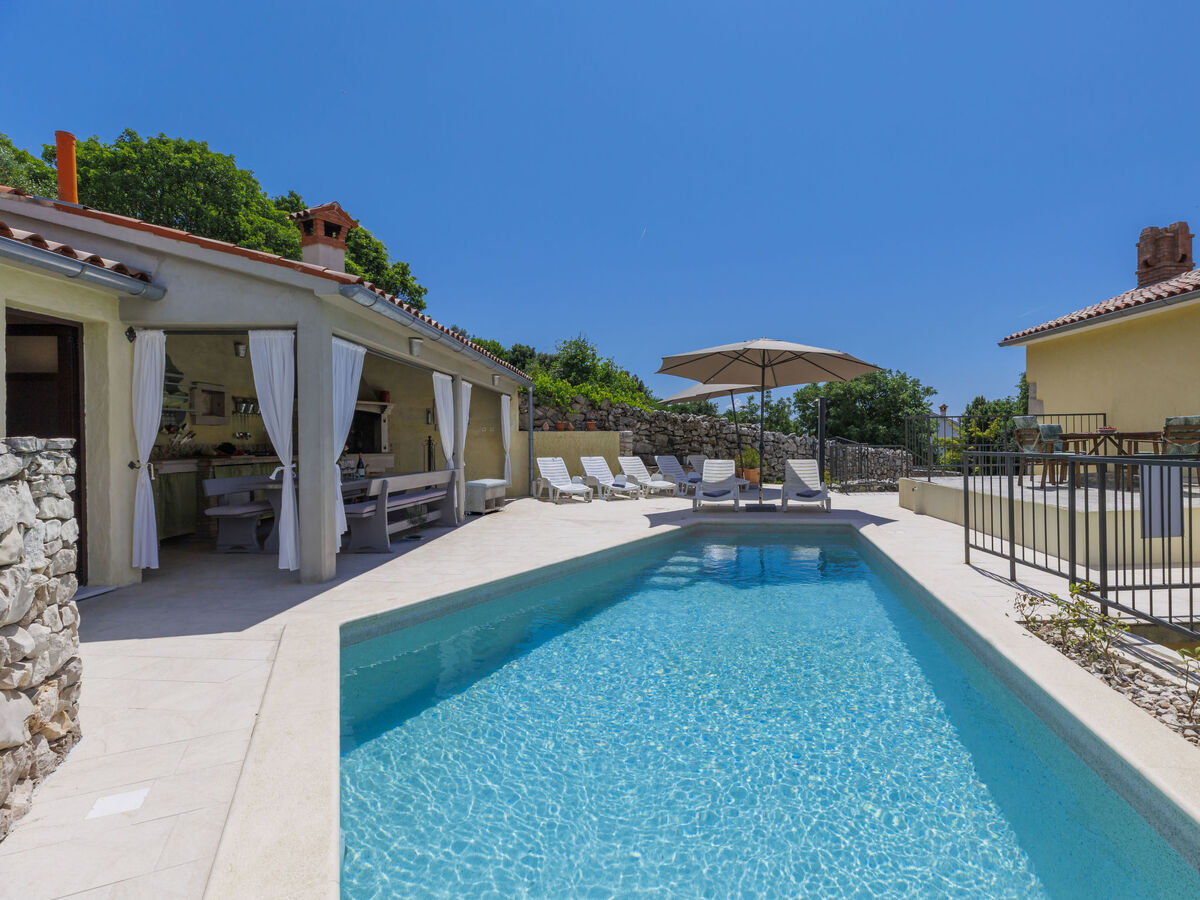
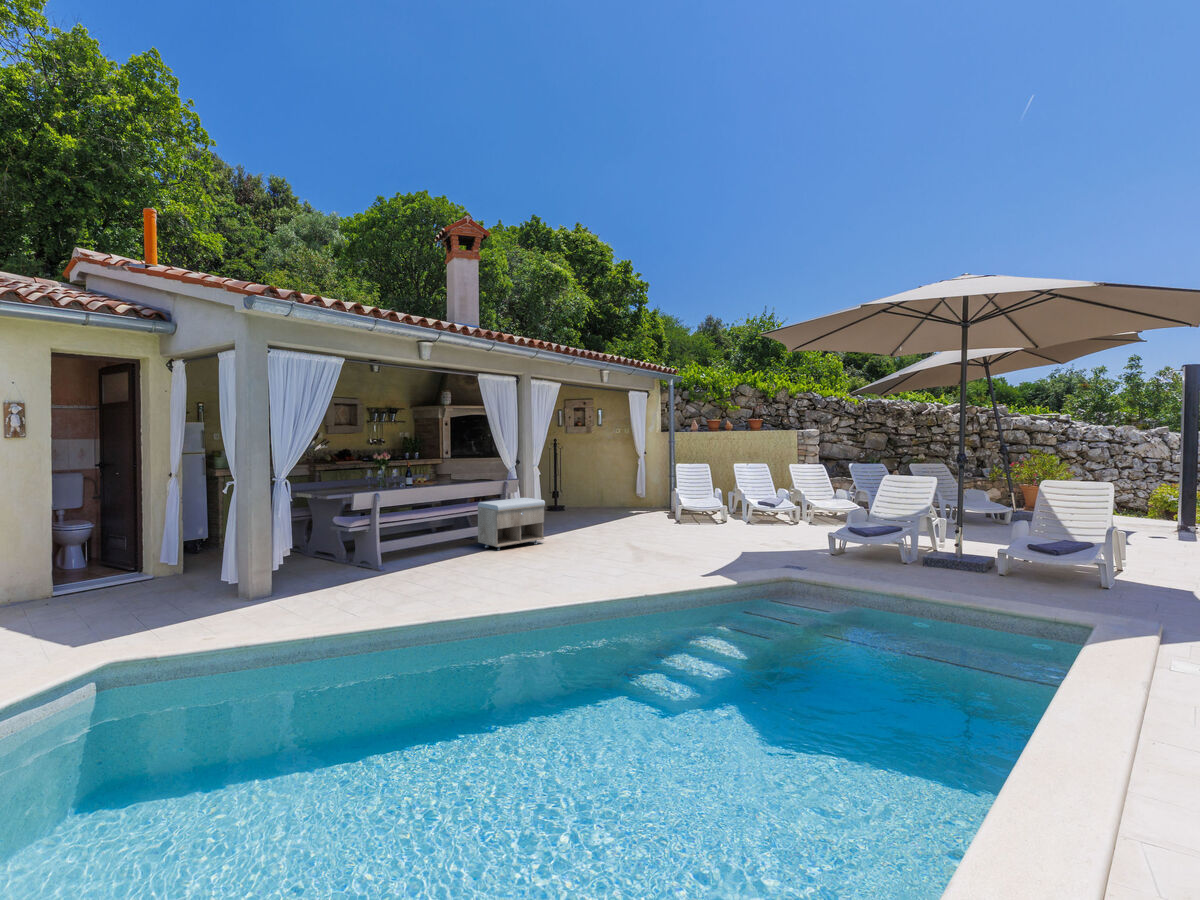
potted tree: present [403,503,429,540] -> none [272,532,317,595]

